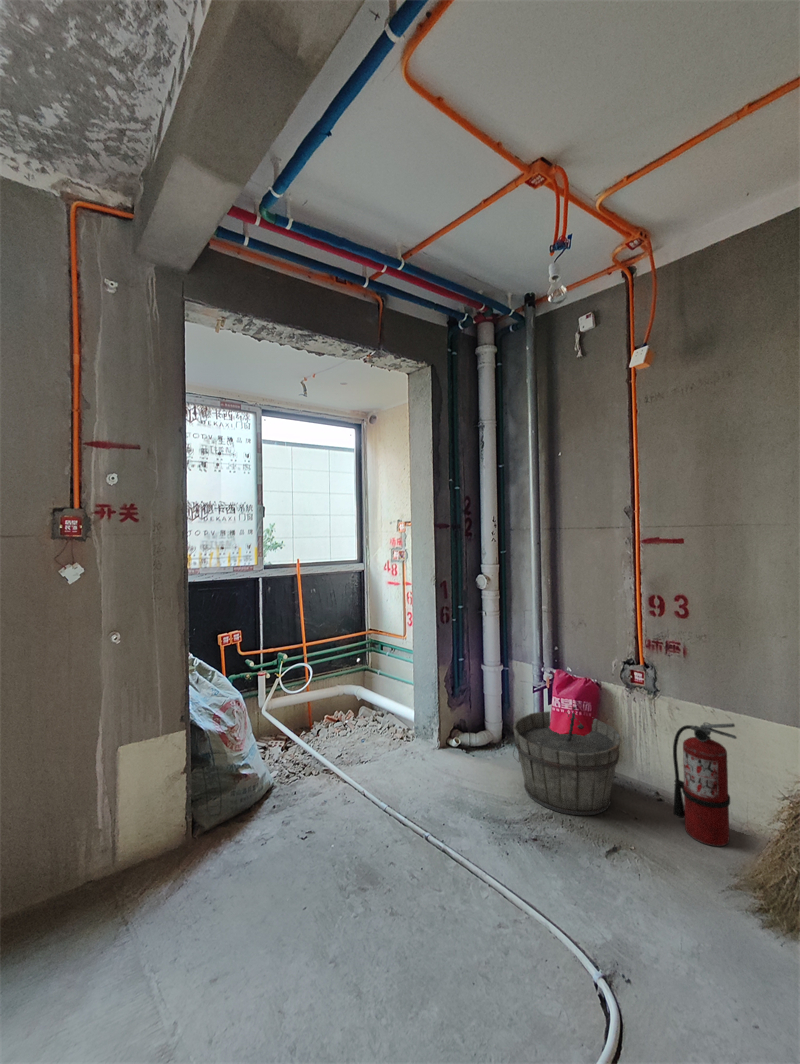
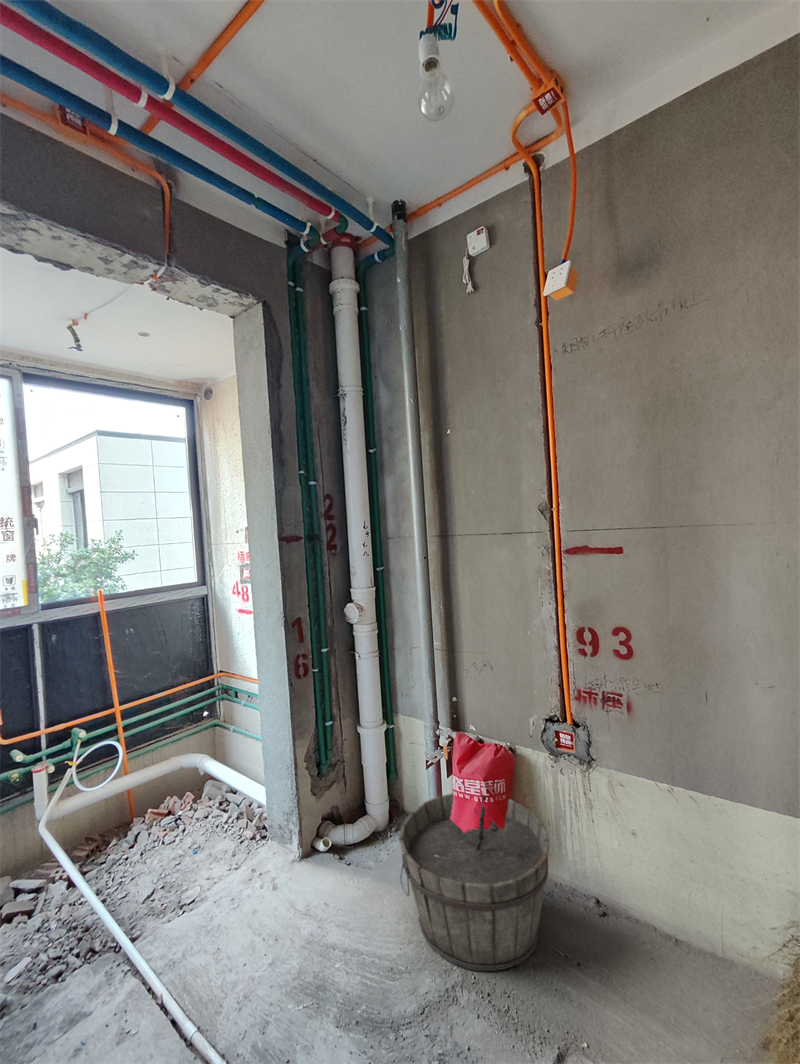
fire extinguisher: present [673,723,737,846] -> none [621,812,711,1000]

